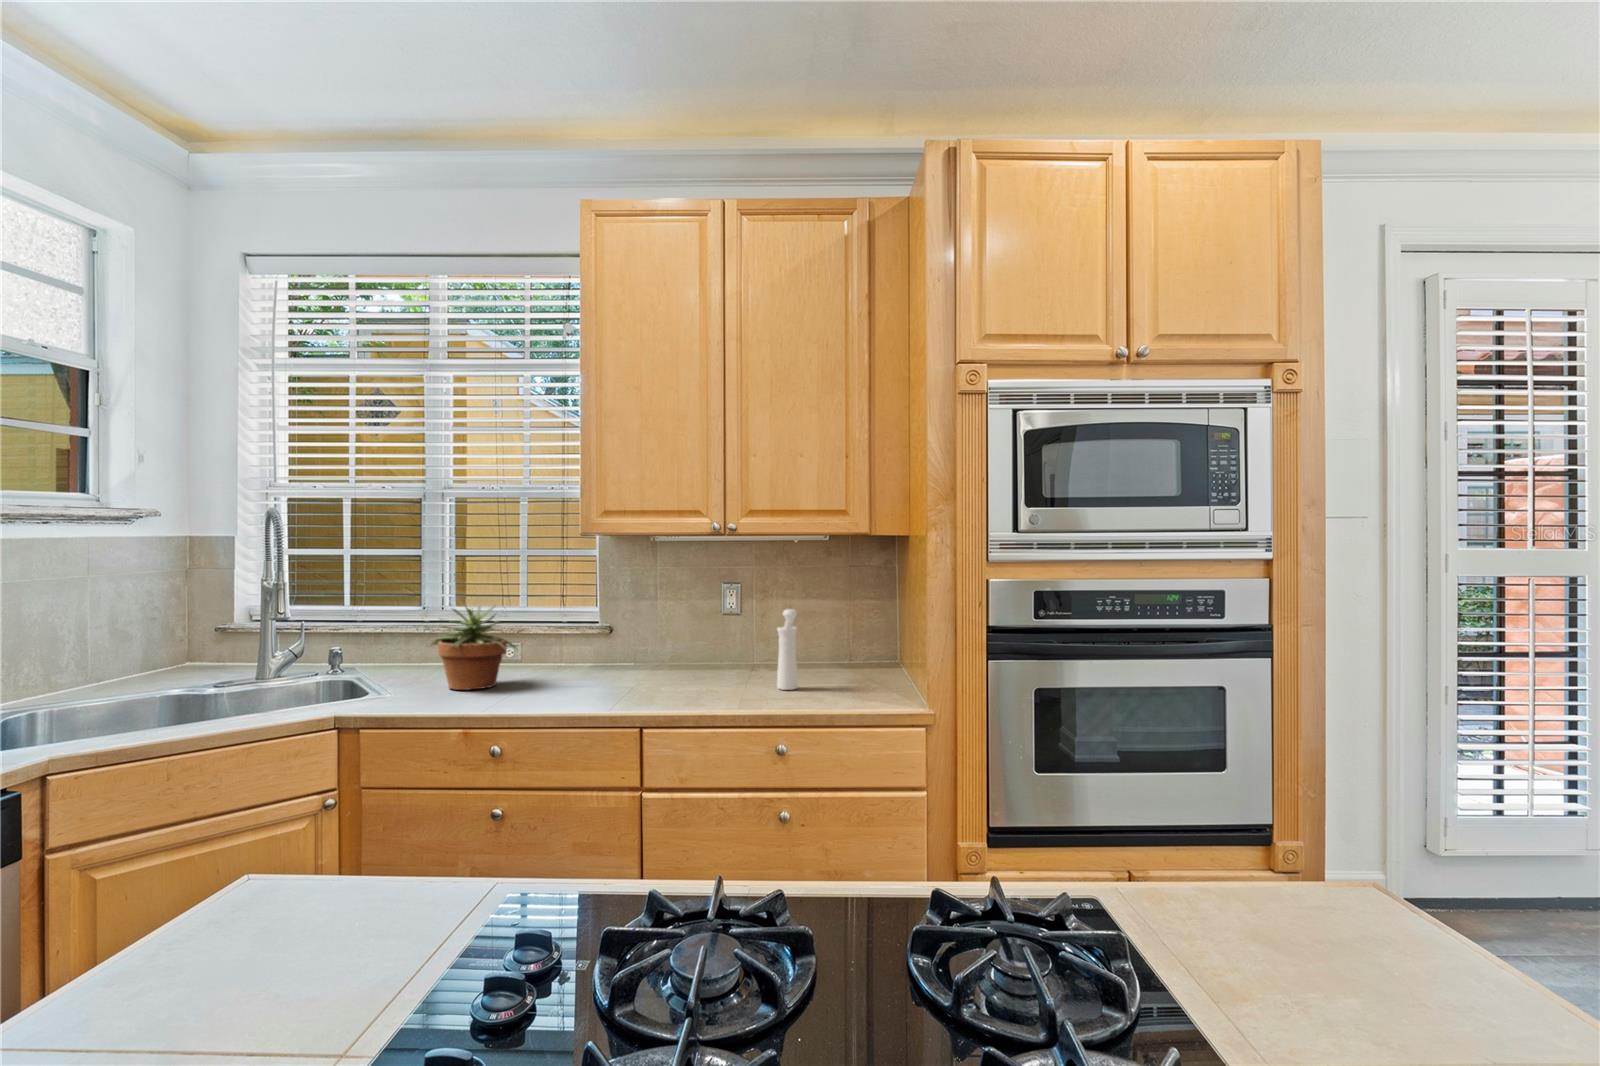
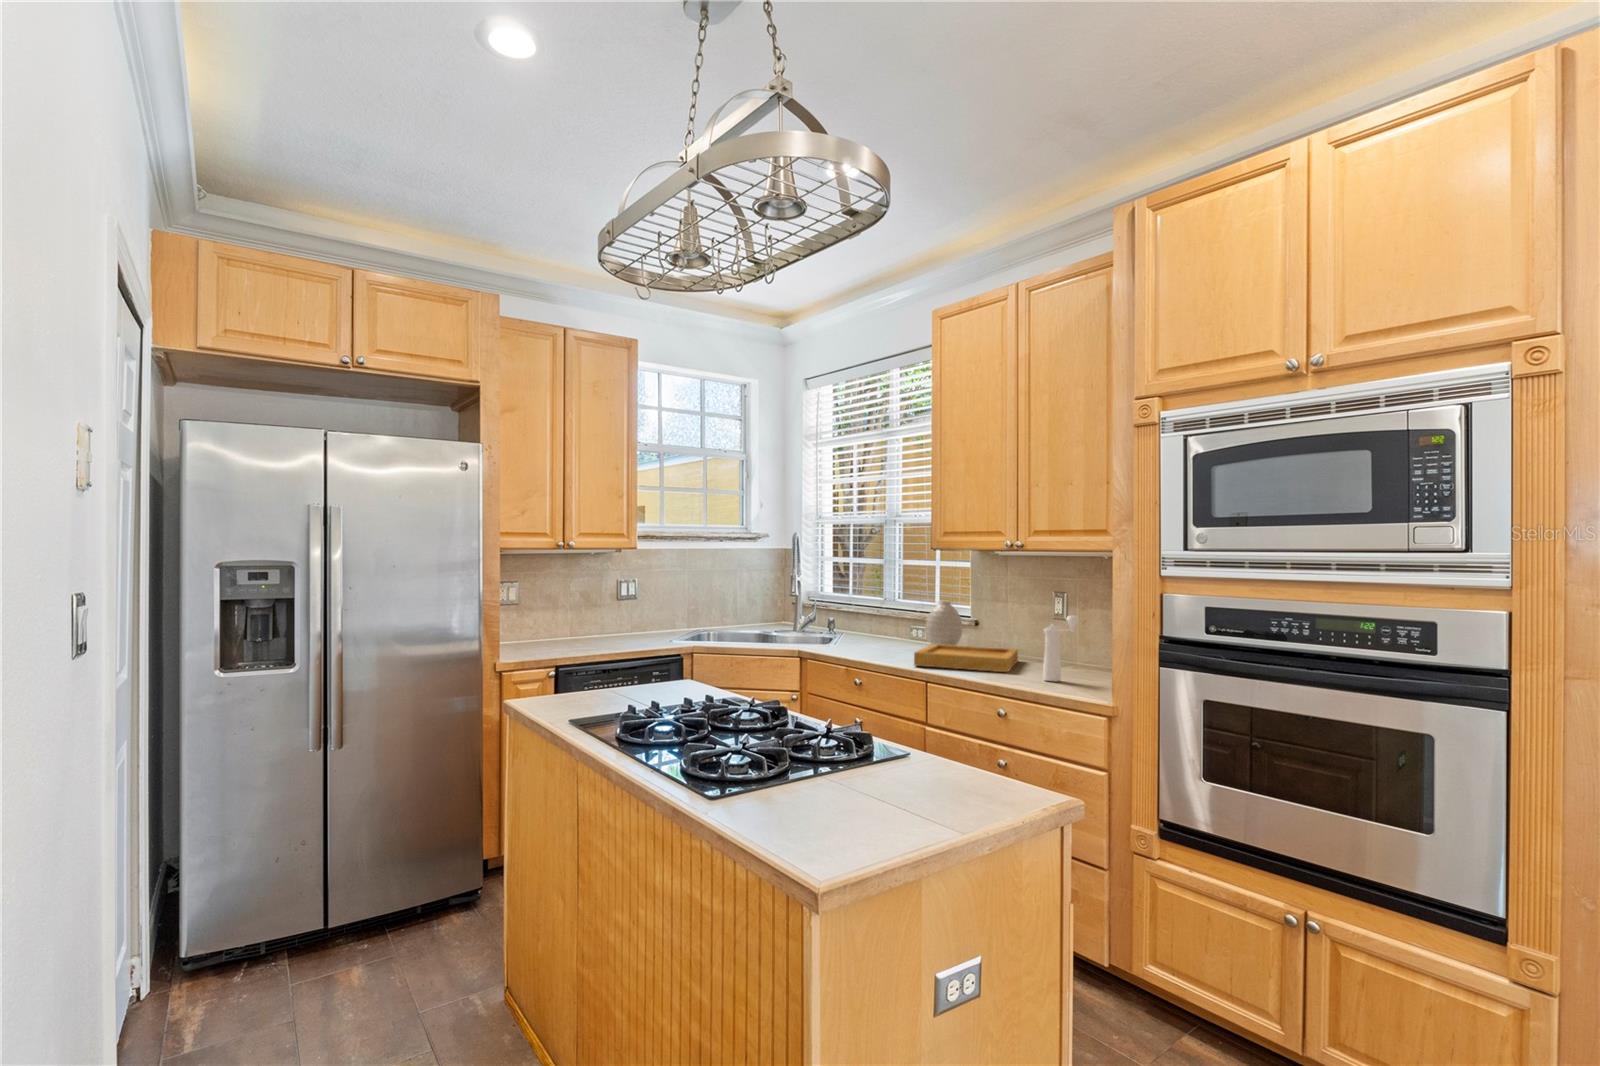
potted plant: present [431,602,516,690] -> none [843,594,902,653]
vase: none [533,603,584,672] -> present [926,601,962,645]
tray: none [570,656,720,698] -> present [914,644,1018,672]

